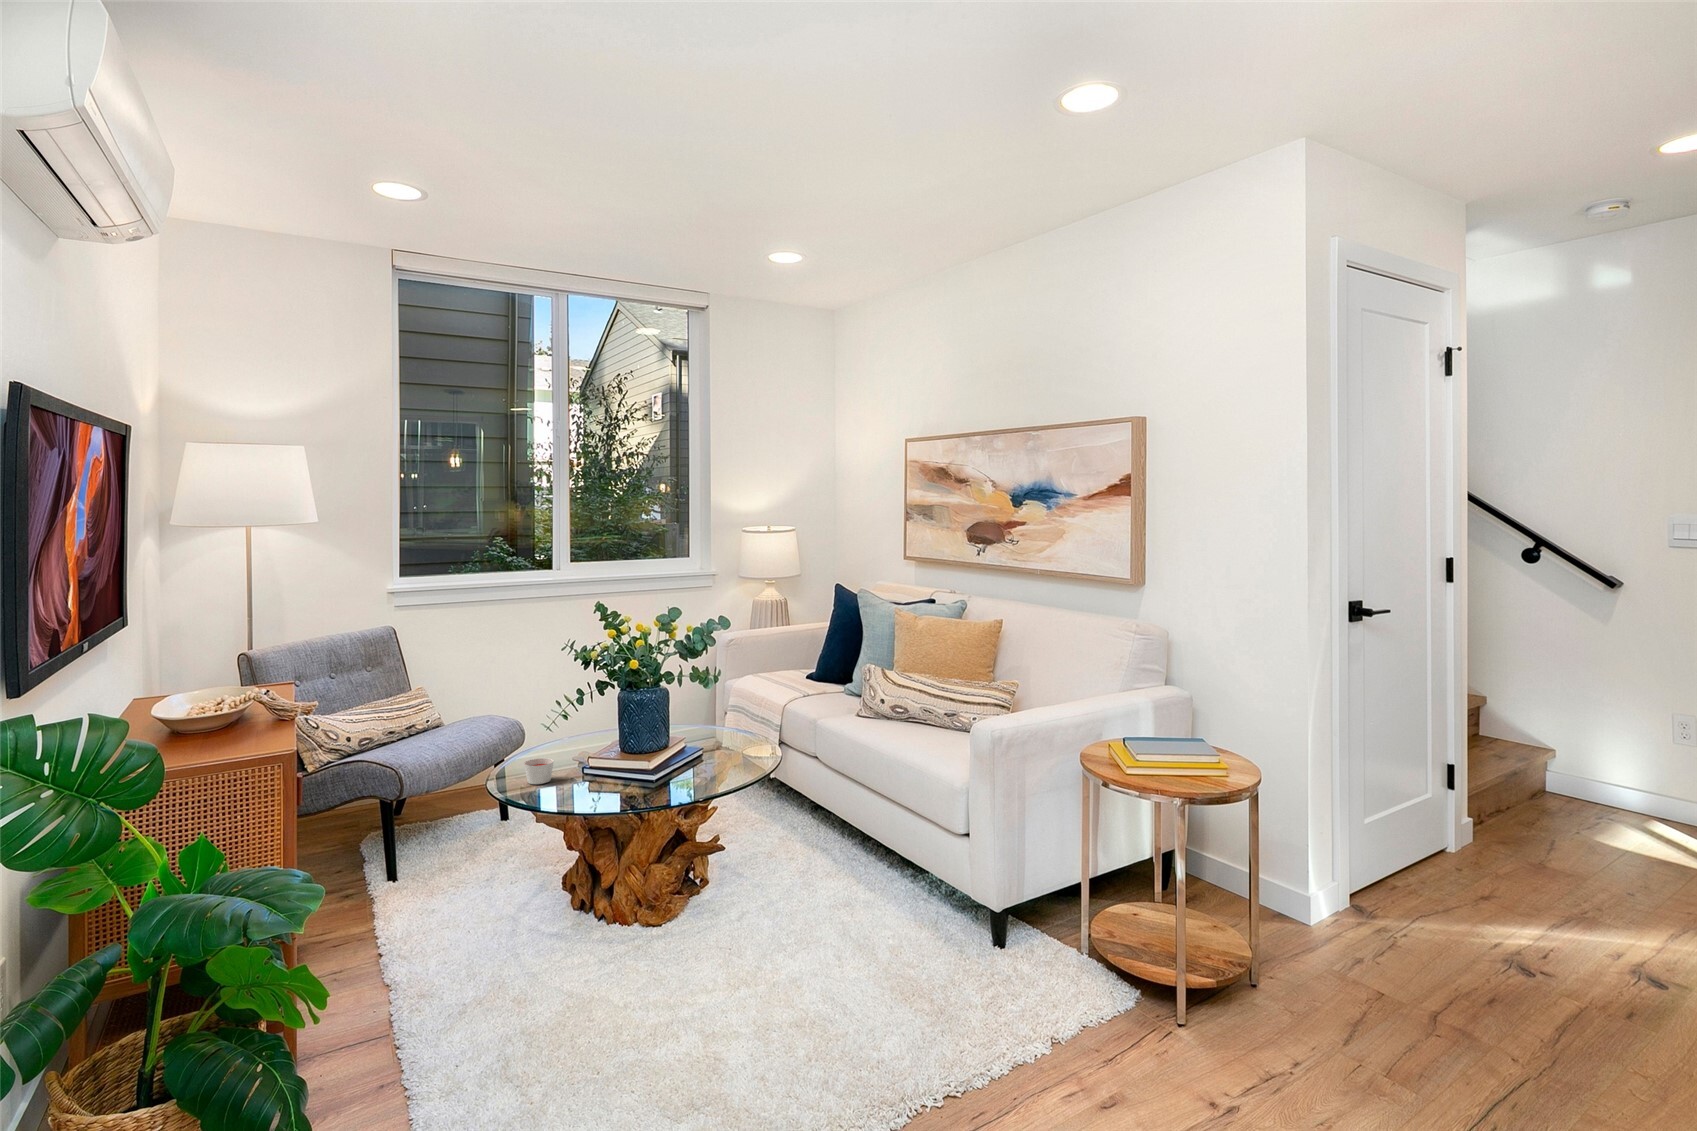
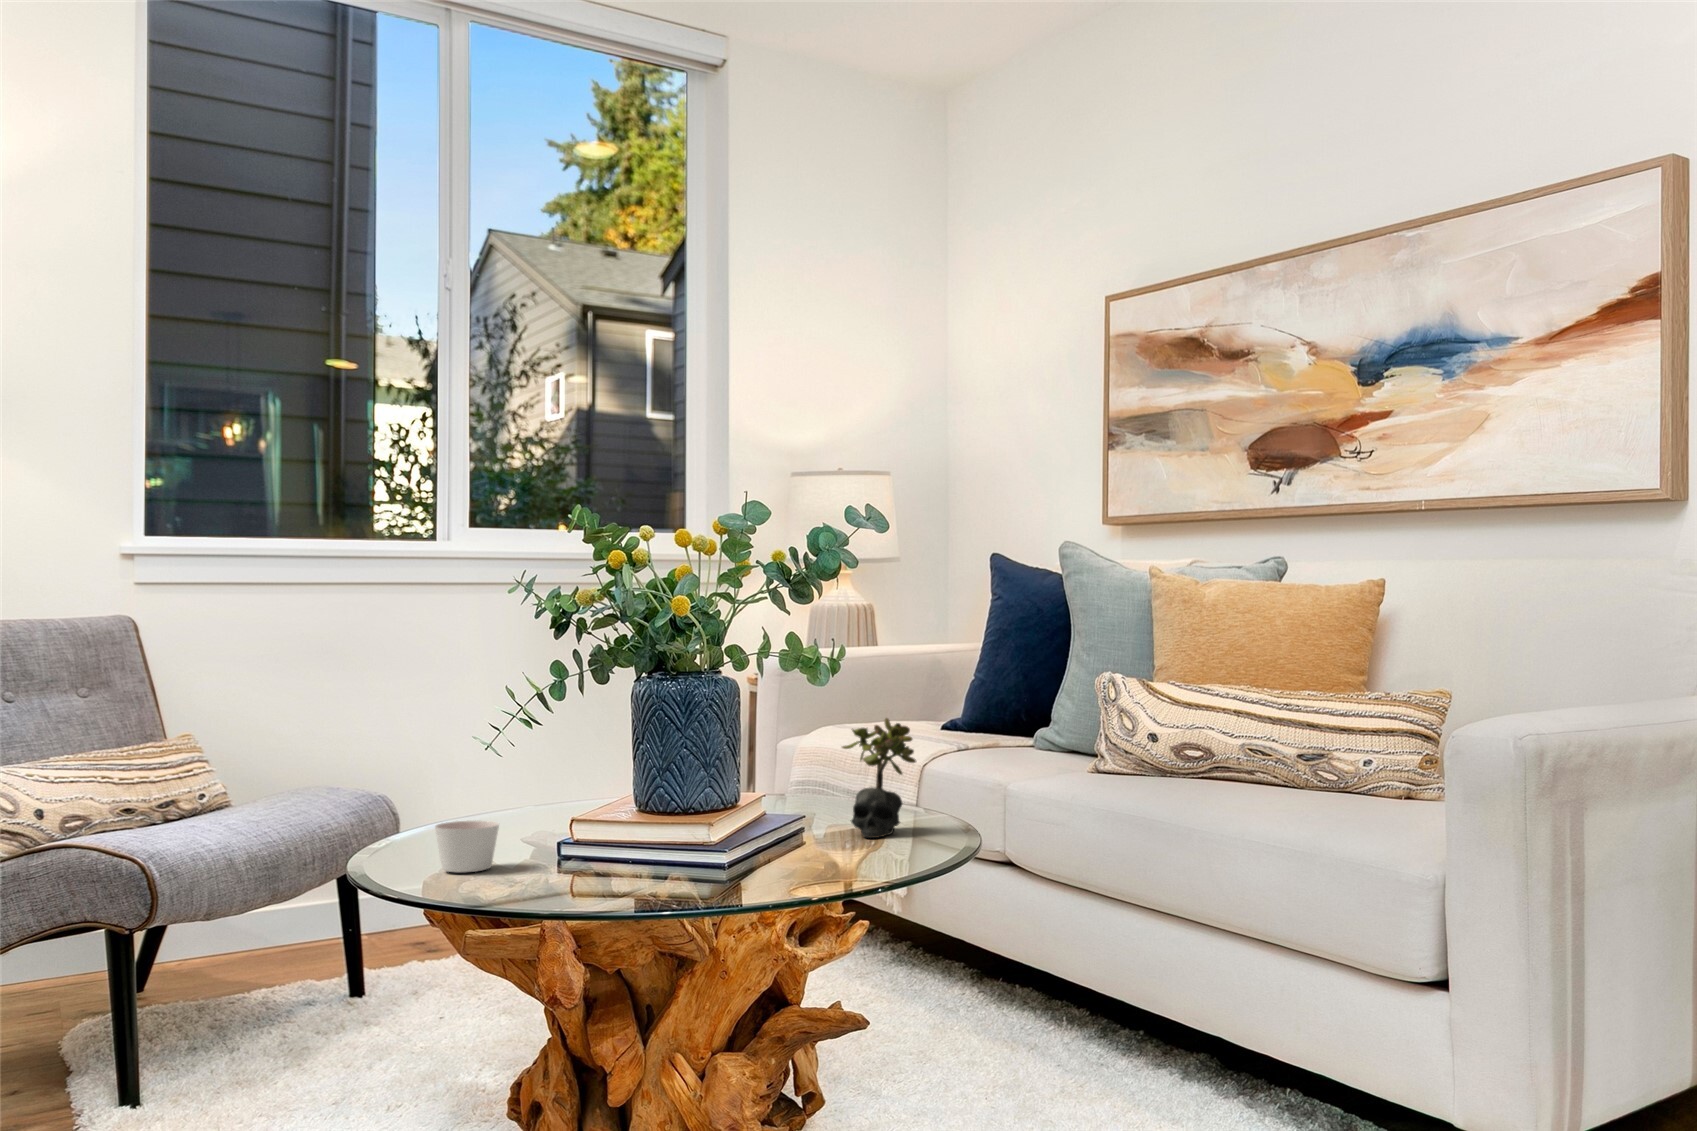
succulent plant: none [718,703,751,762] -> present [842,718,916,838]

